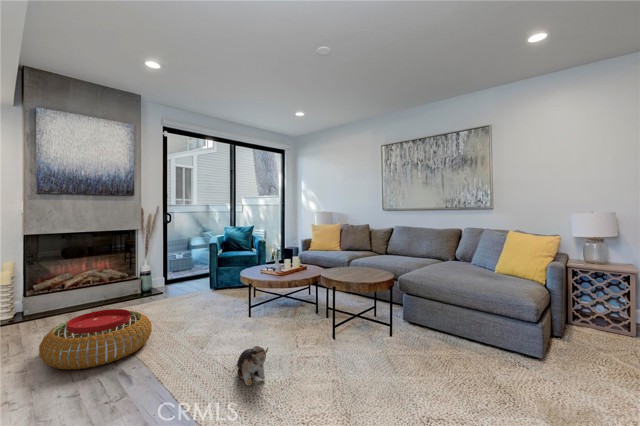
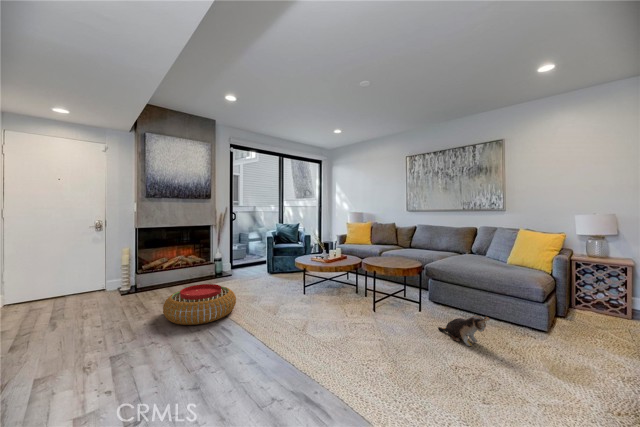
plush toy: present [237,346,268,386] -> present [438,316,490,346]

